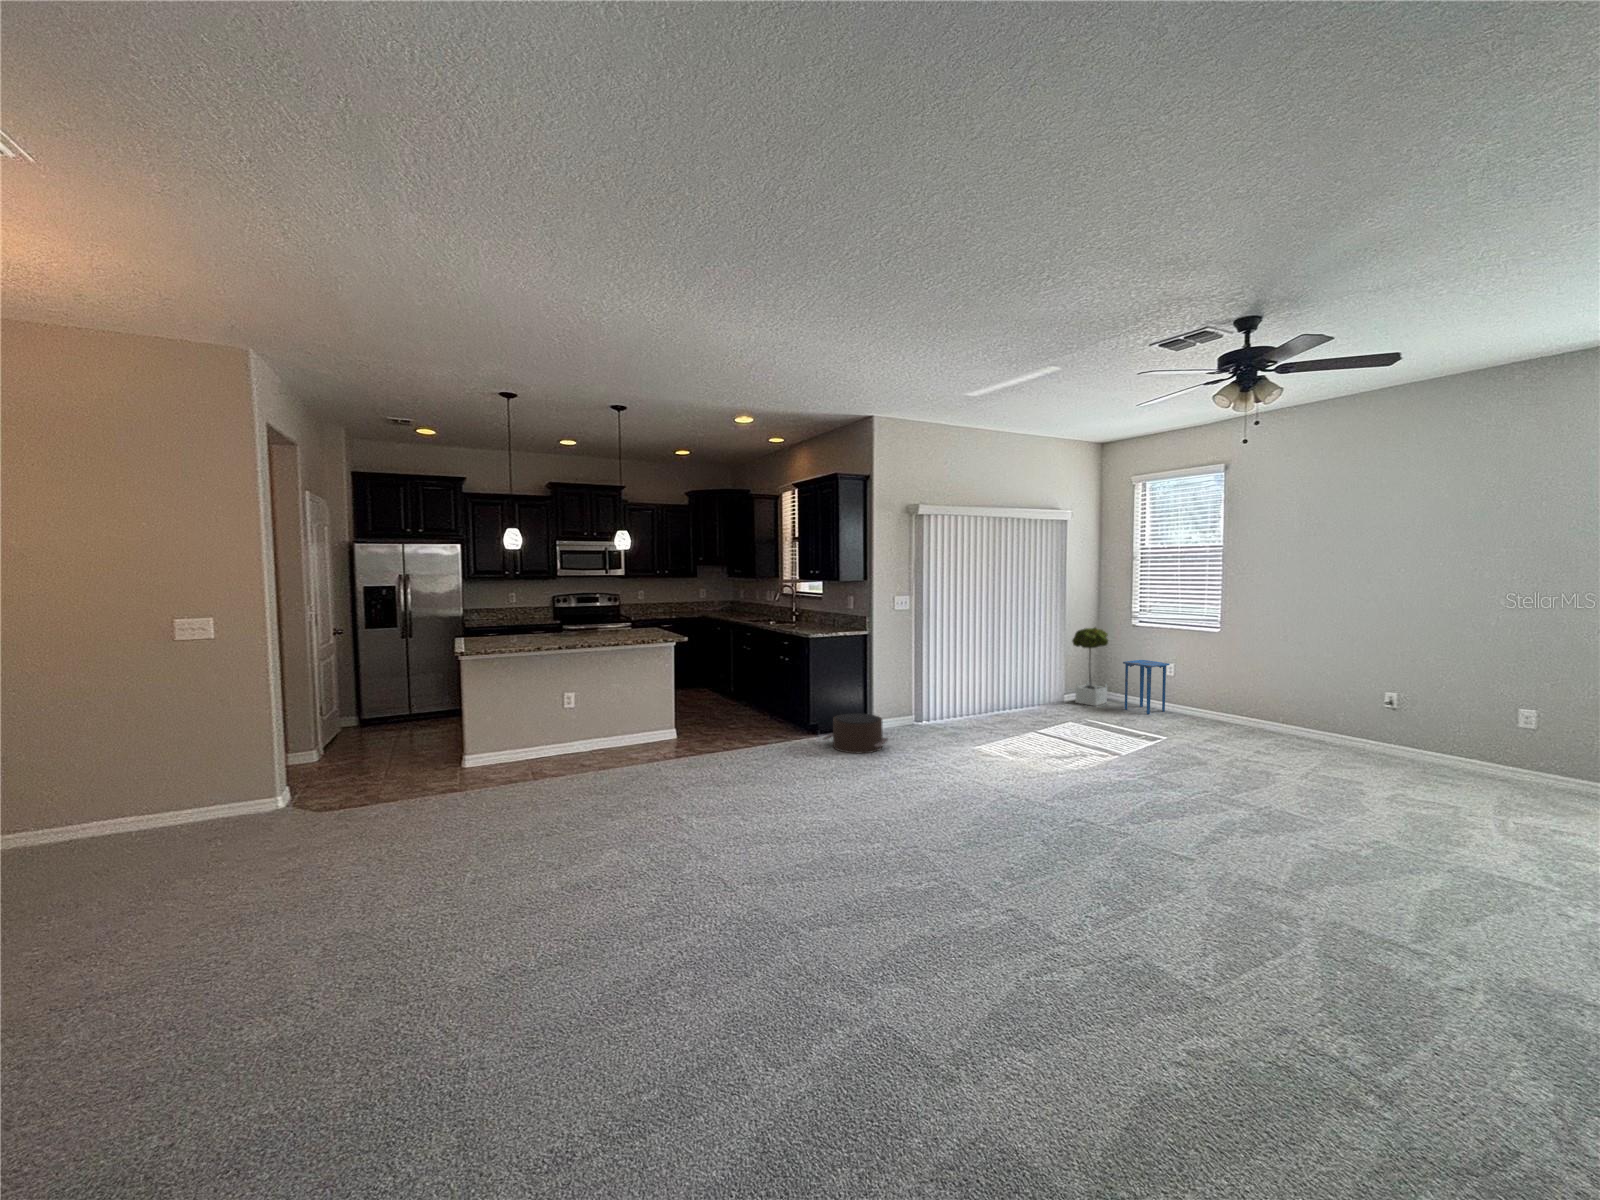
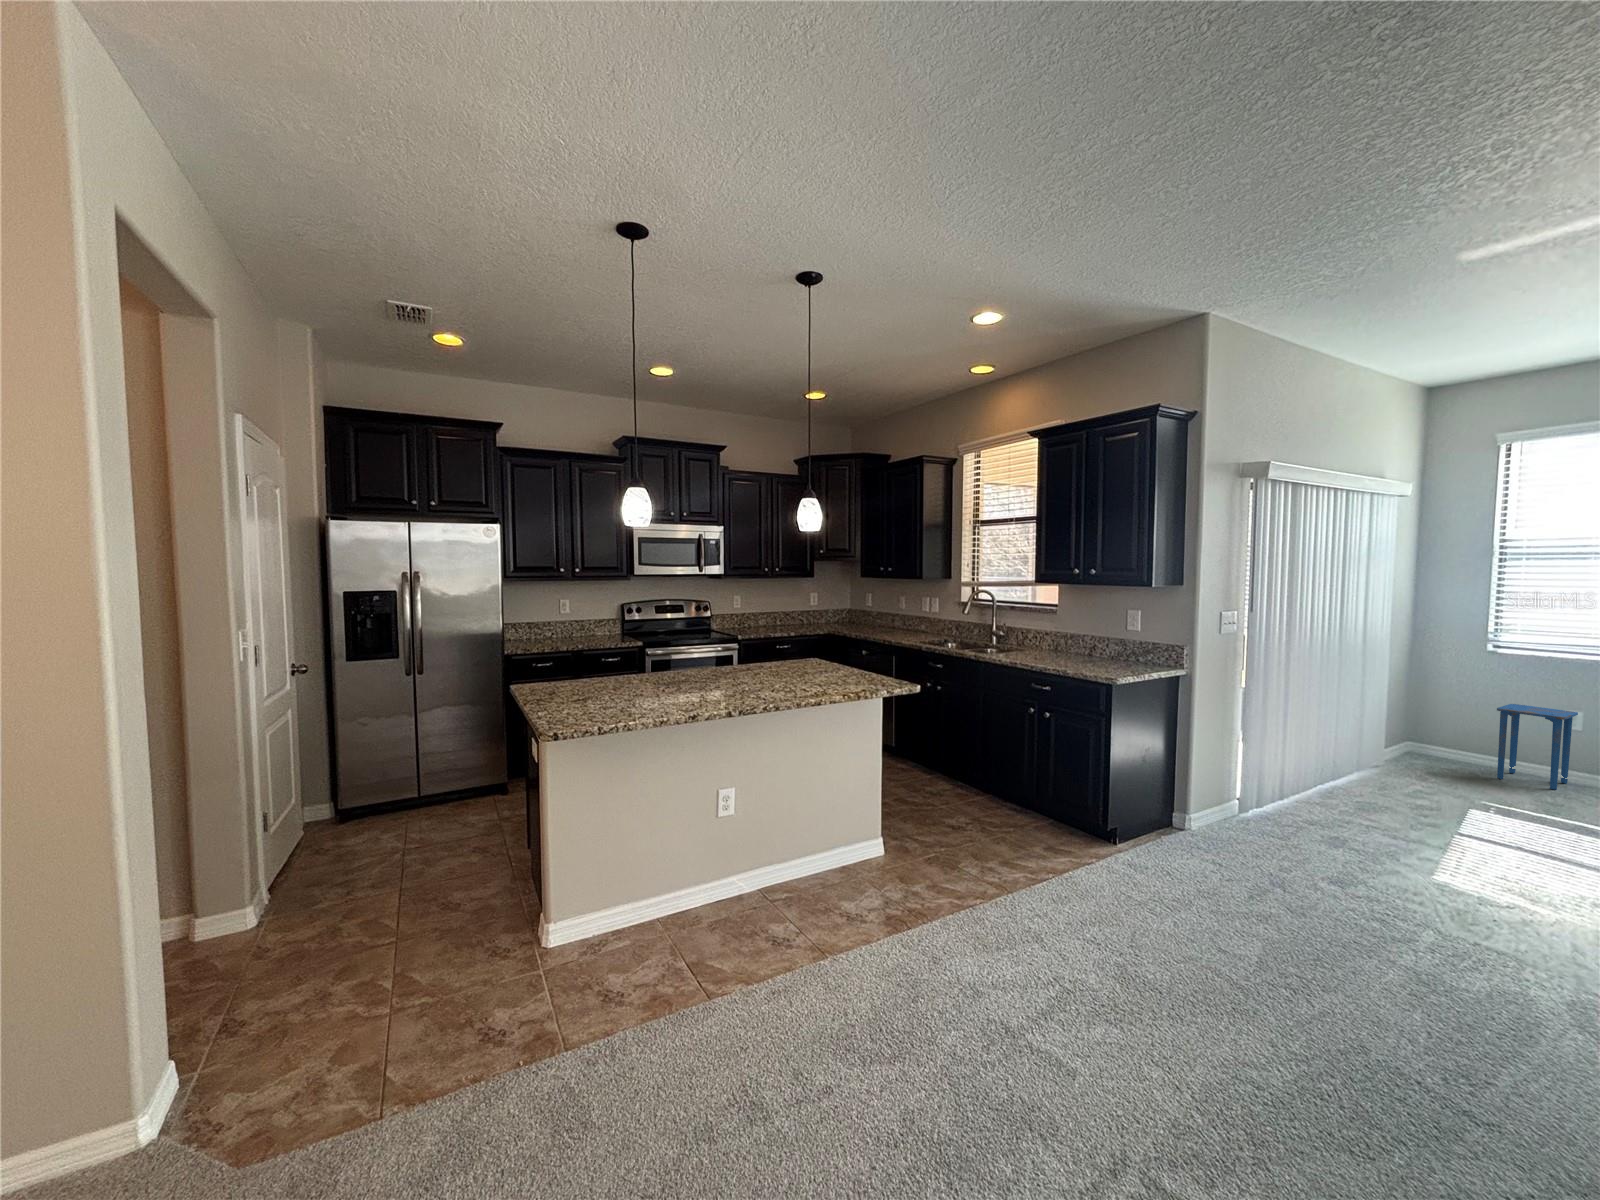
potted tree: present [1072,628,1108,706] -> none [1399,655,1465,771]
pouf: present [823,713,888,753] -> none [1166,813,1302,898]

